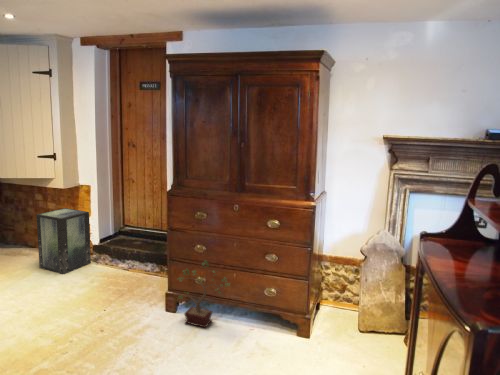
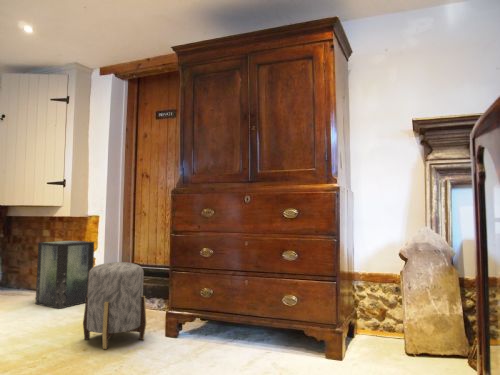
stool: none [96,250,150,327] -> present [83,262,147,349]
potted plant: present [178,261,230,327] -> none [176,266,239,352]

